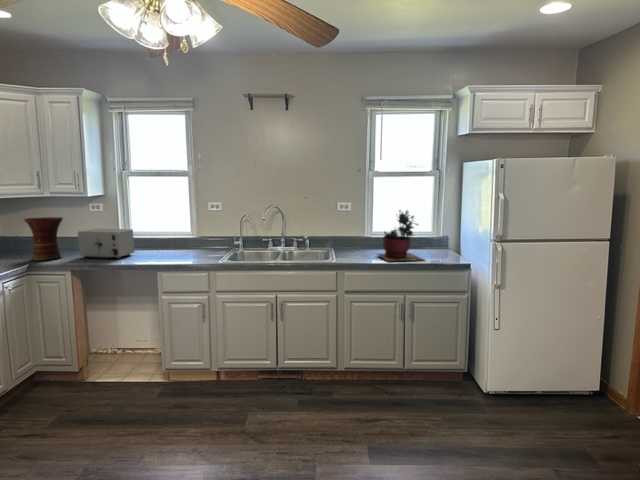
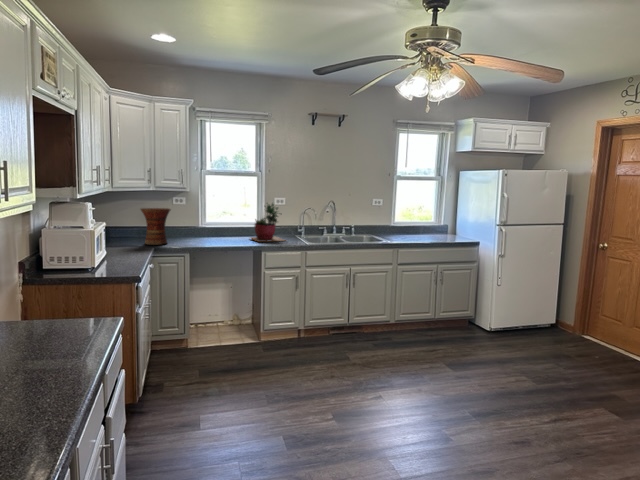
succulent plant: present [377,210,423,261] -> present [251,204,284,242]
toaster: present [78,228,134,259] -> none [184,218,225,243]

